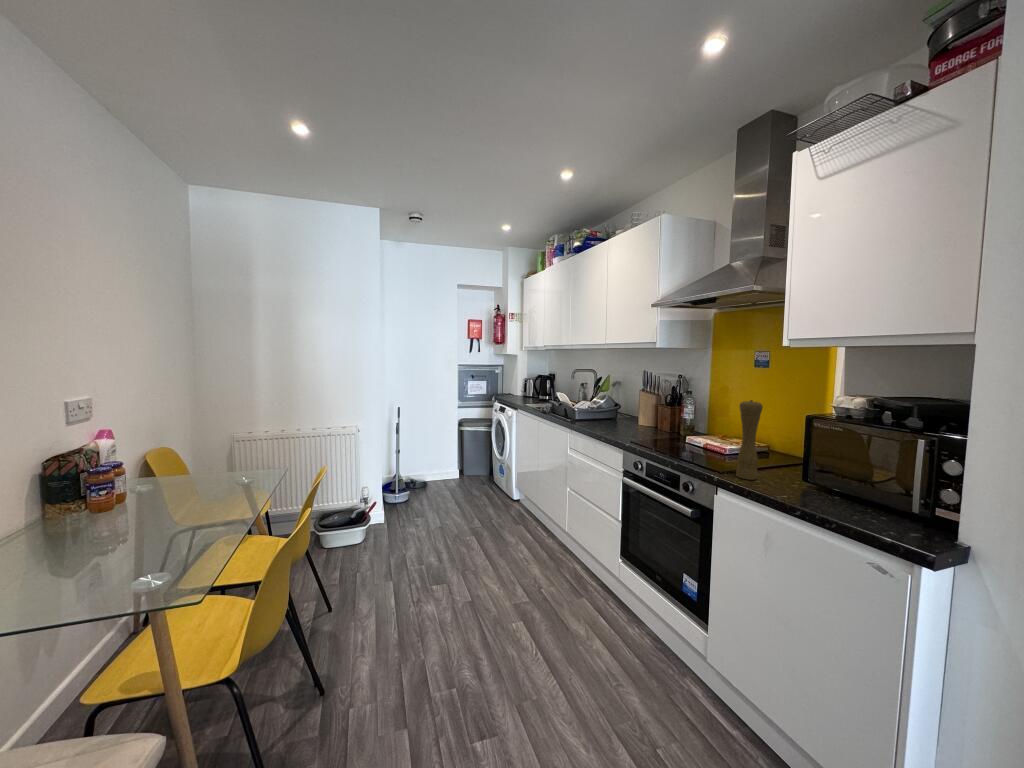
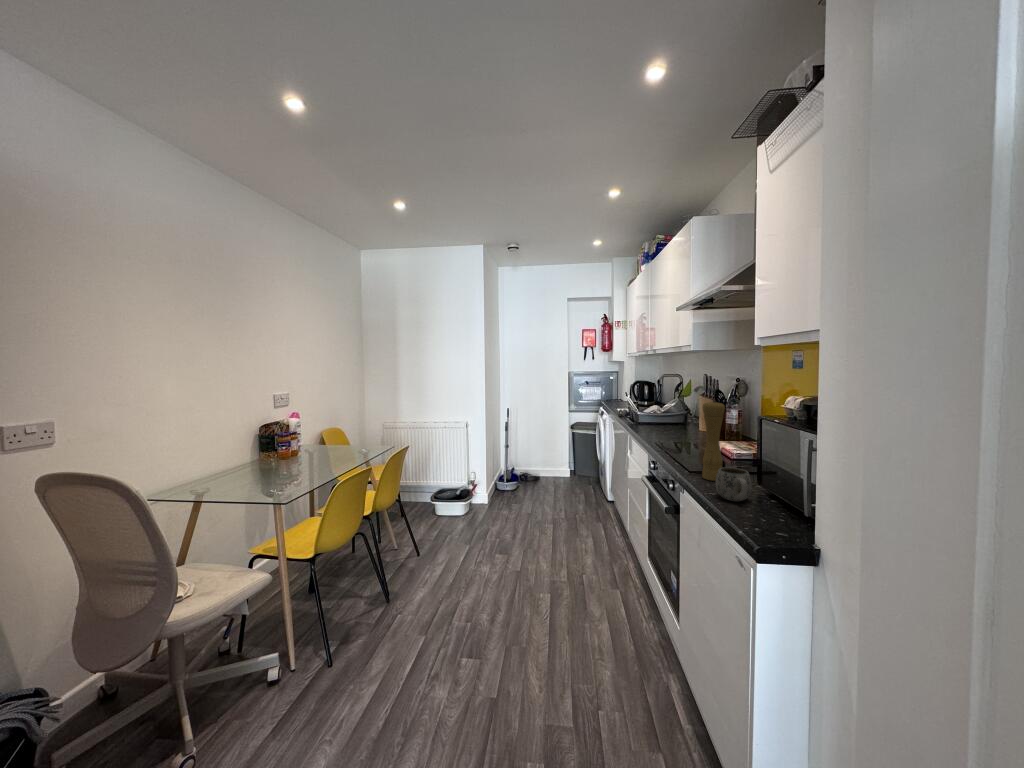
mug: none [788,468,837,502] -> present [716,467,752,501]

